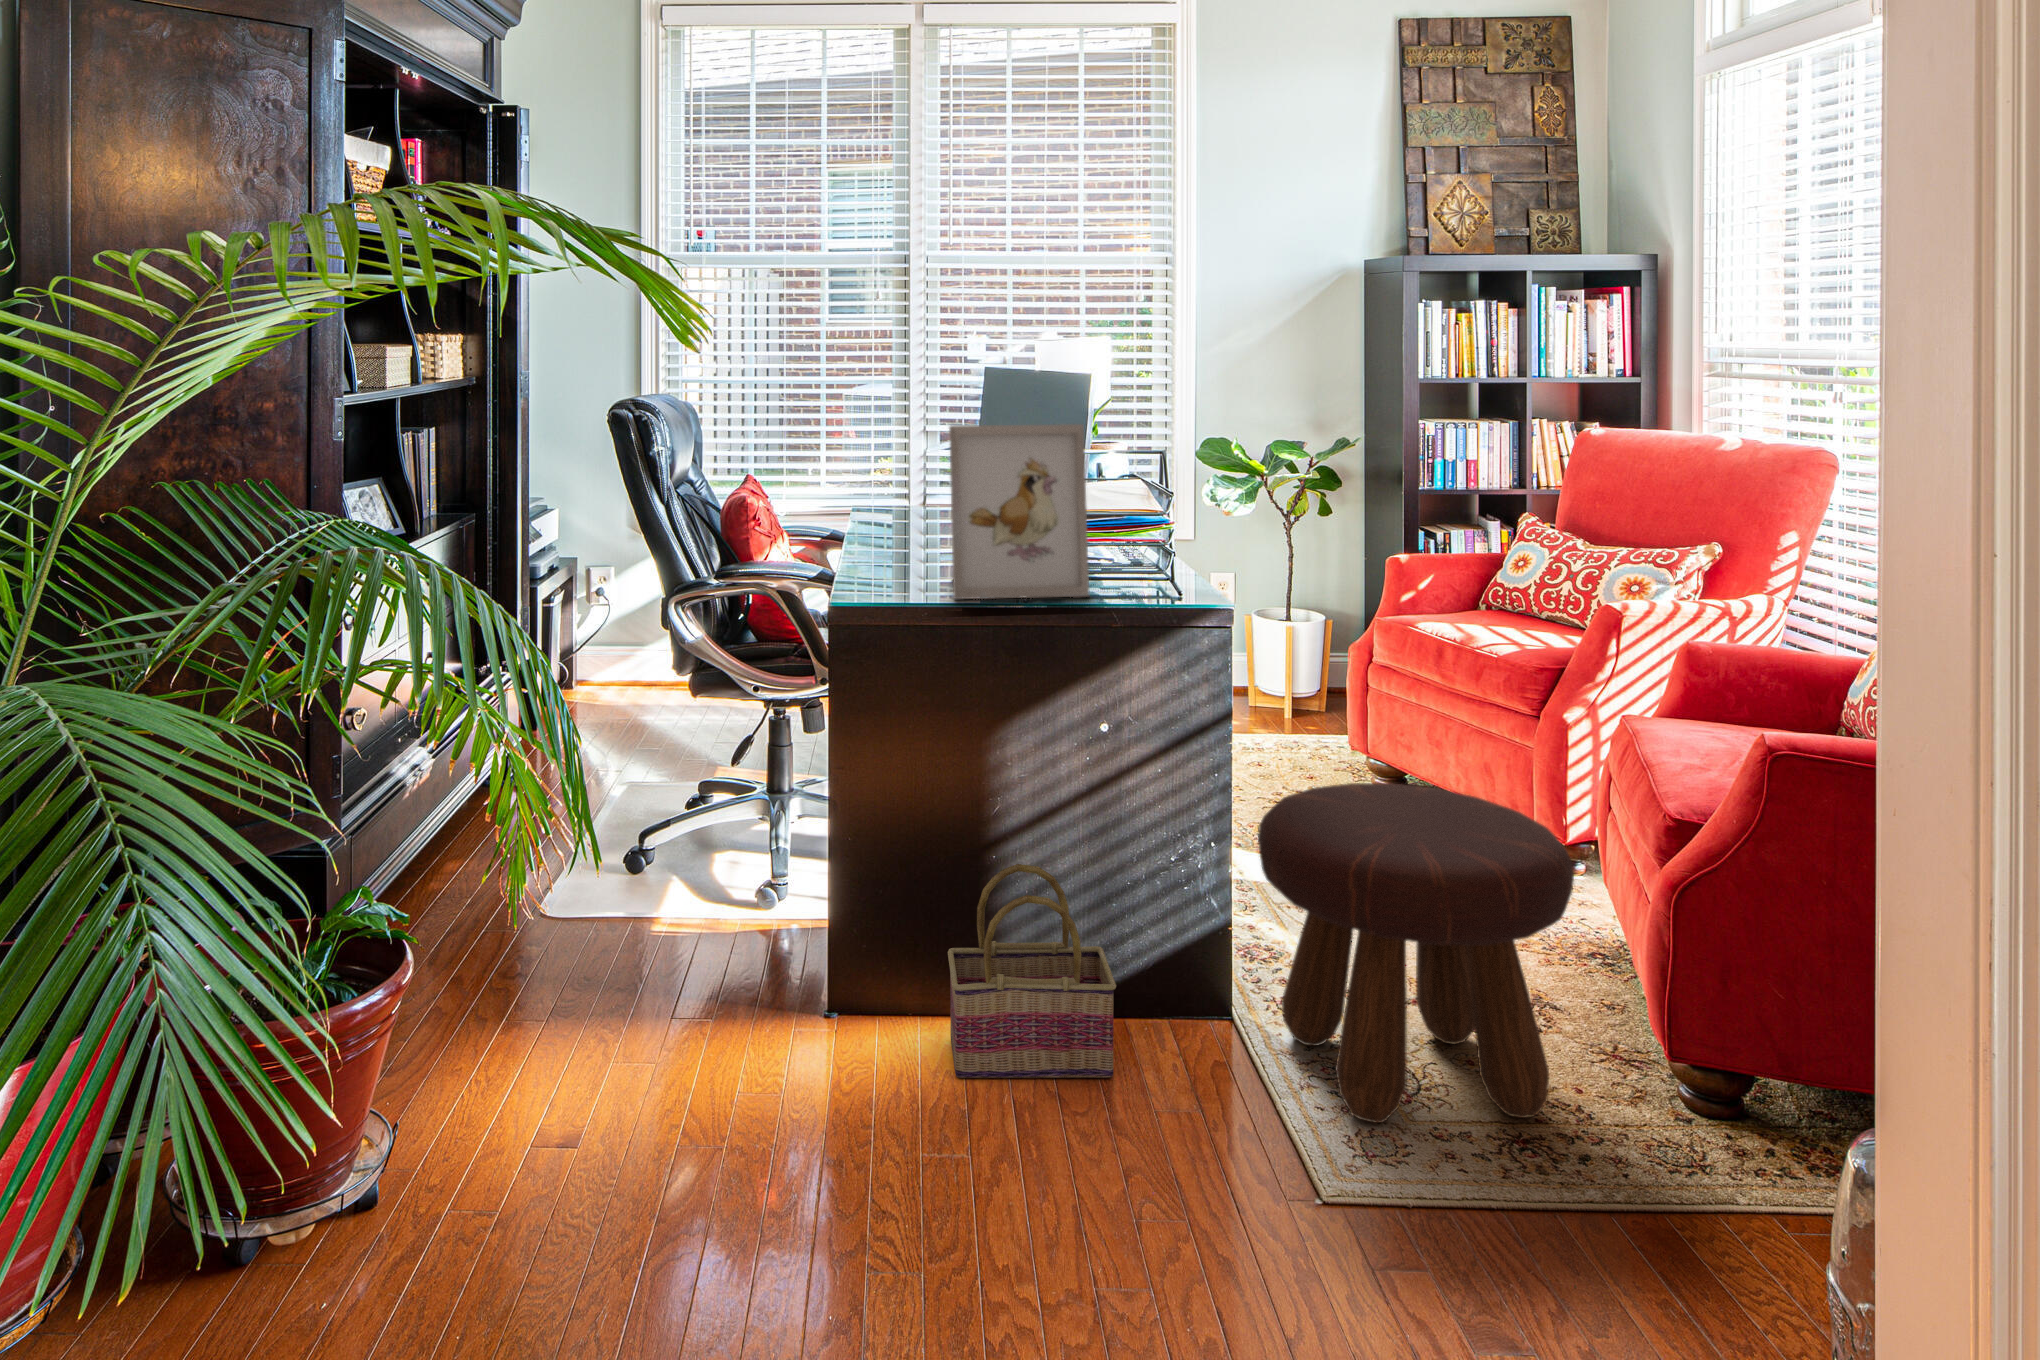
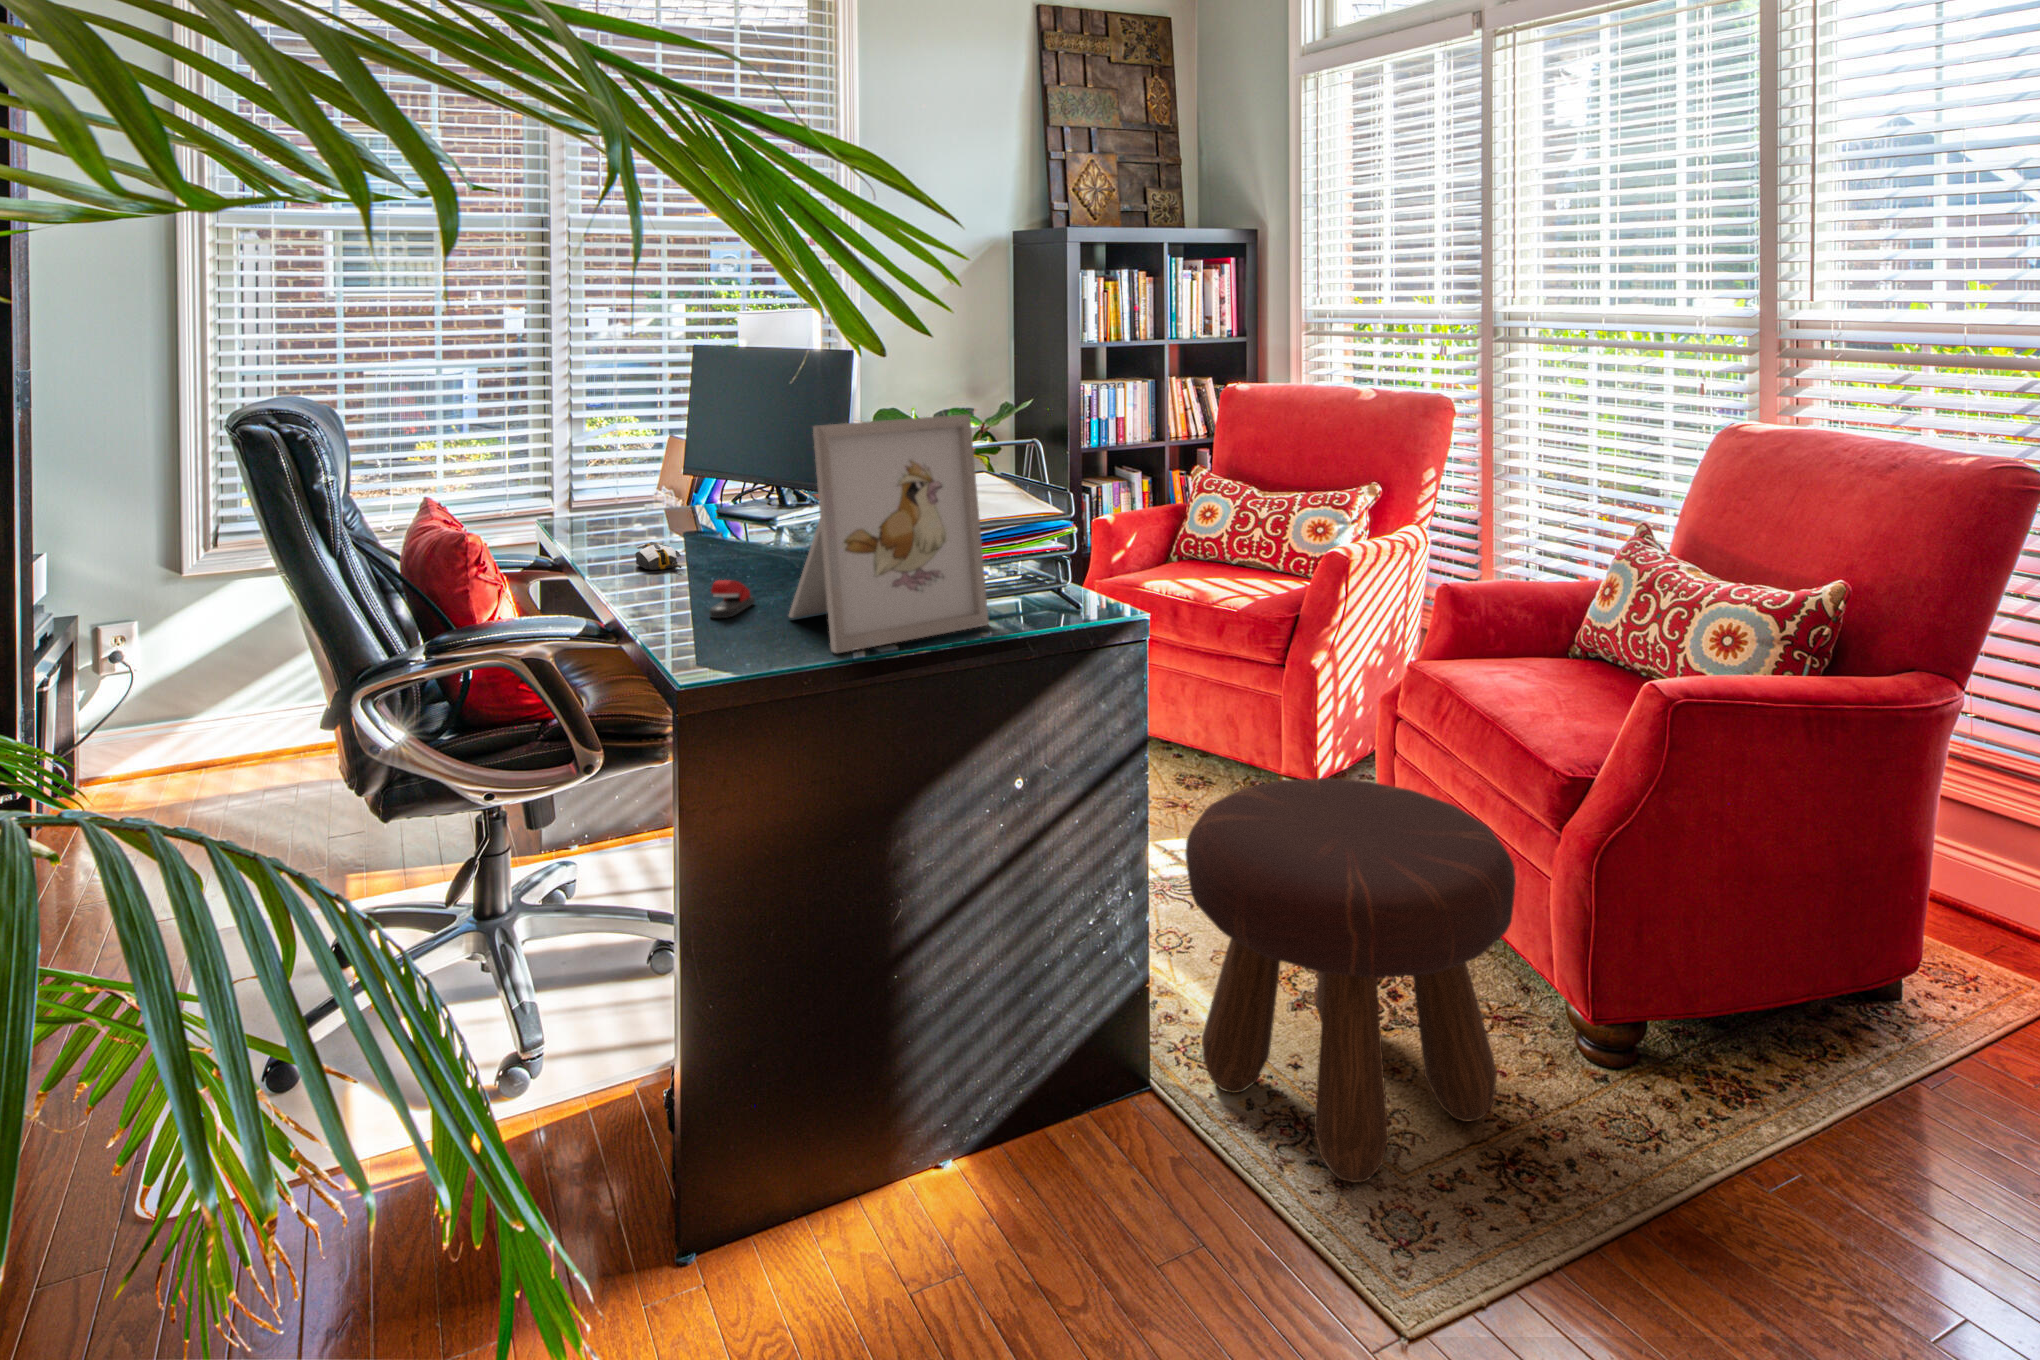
computer mouse: none [889,522,921,543] -> present [635,542,681,570]
stapler: none [900,545,941,574] -> present [709,580,755,618]
basket: present [948,864,1116,1078] -> none [850,975,1078,1294]

